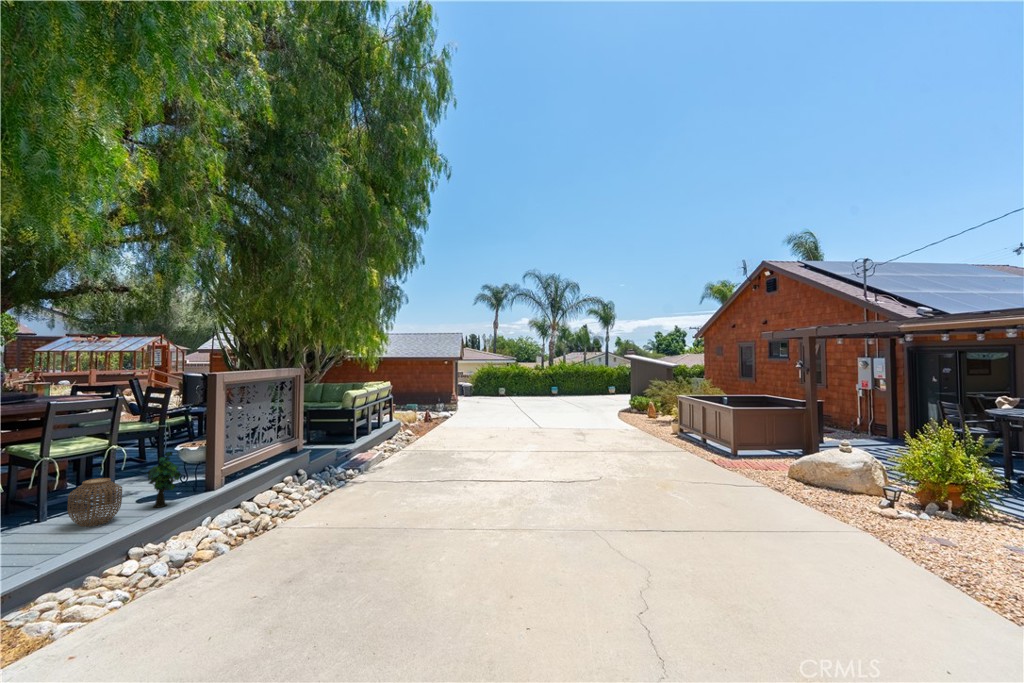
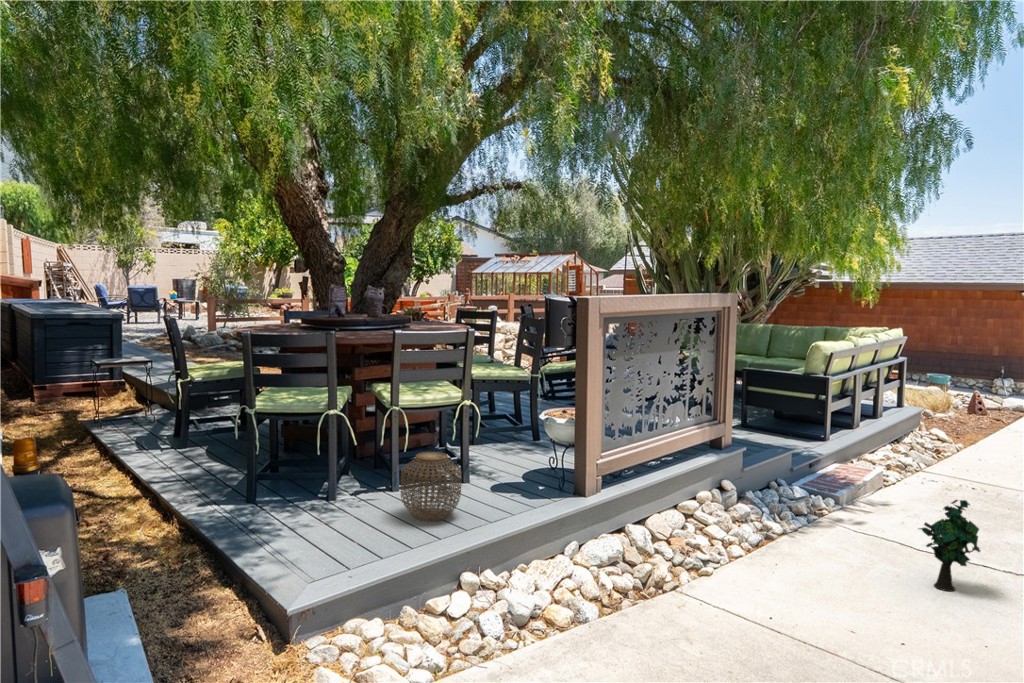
decorative plant: present [144,452,182,508] -> present [920,500,980,591]

